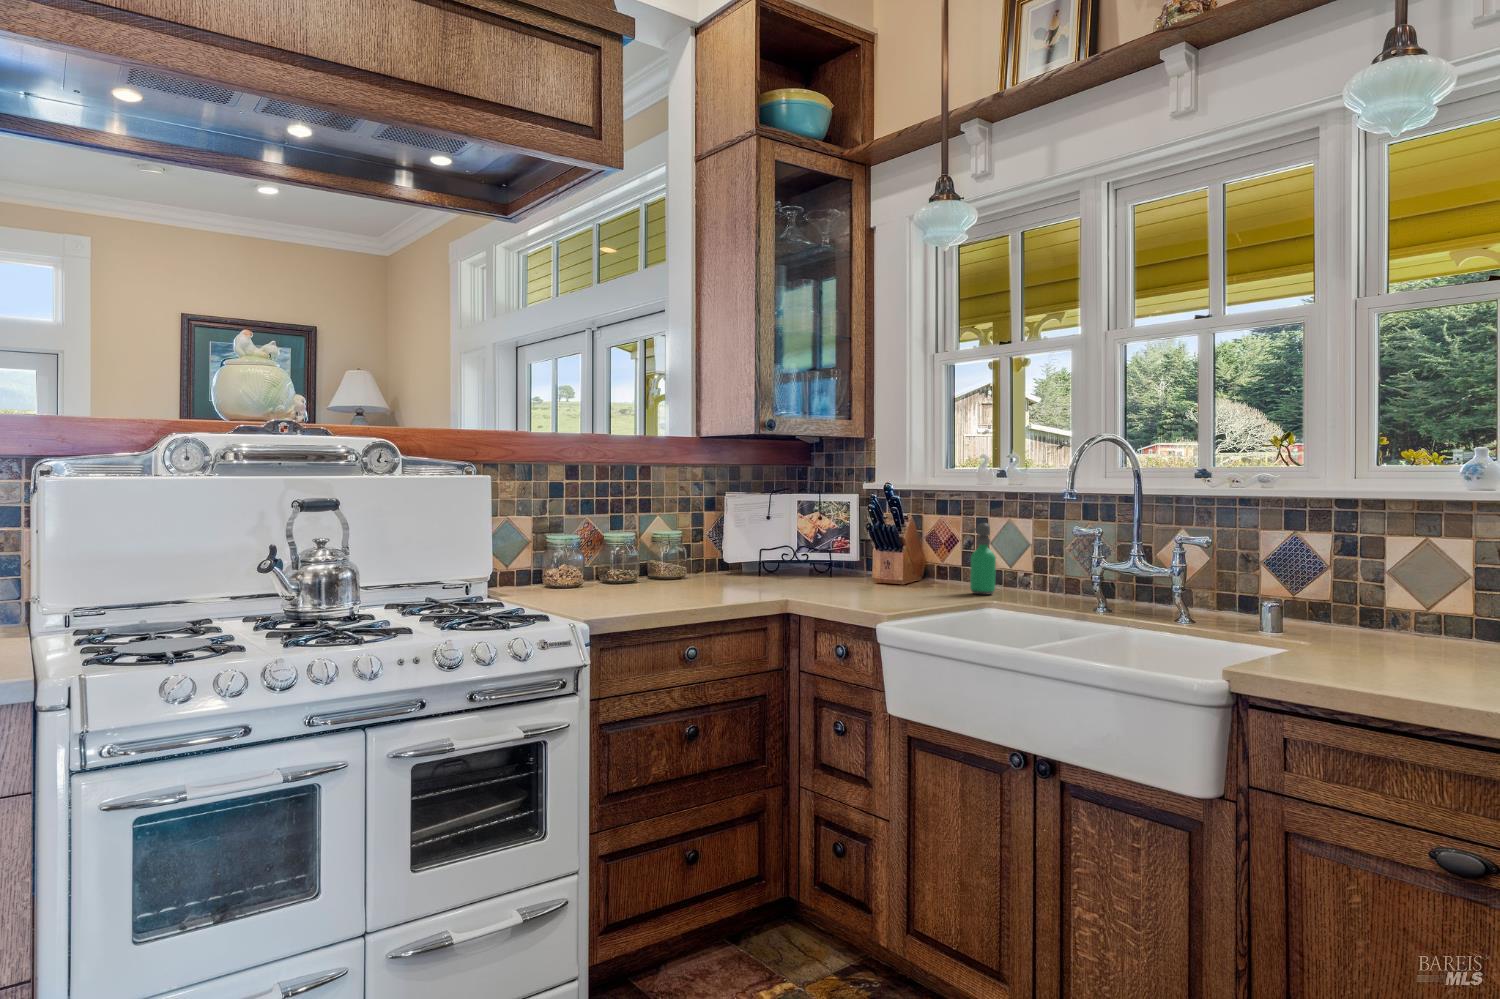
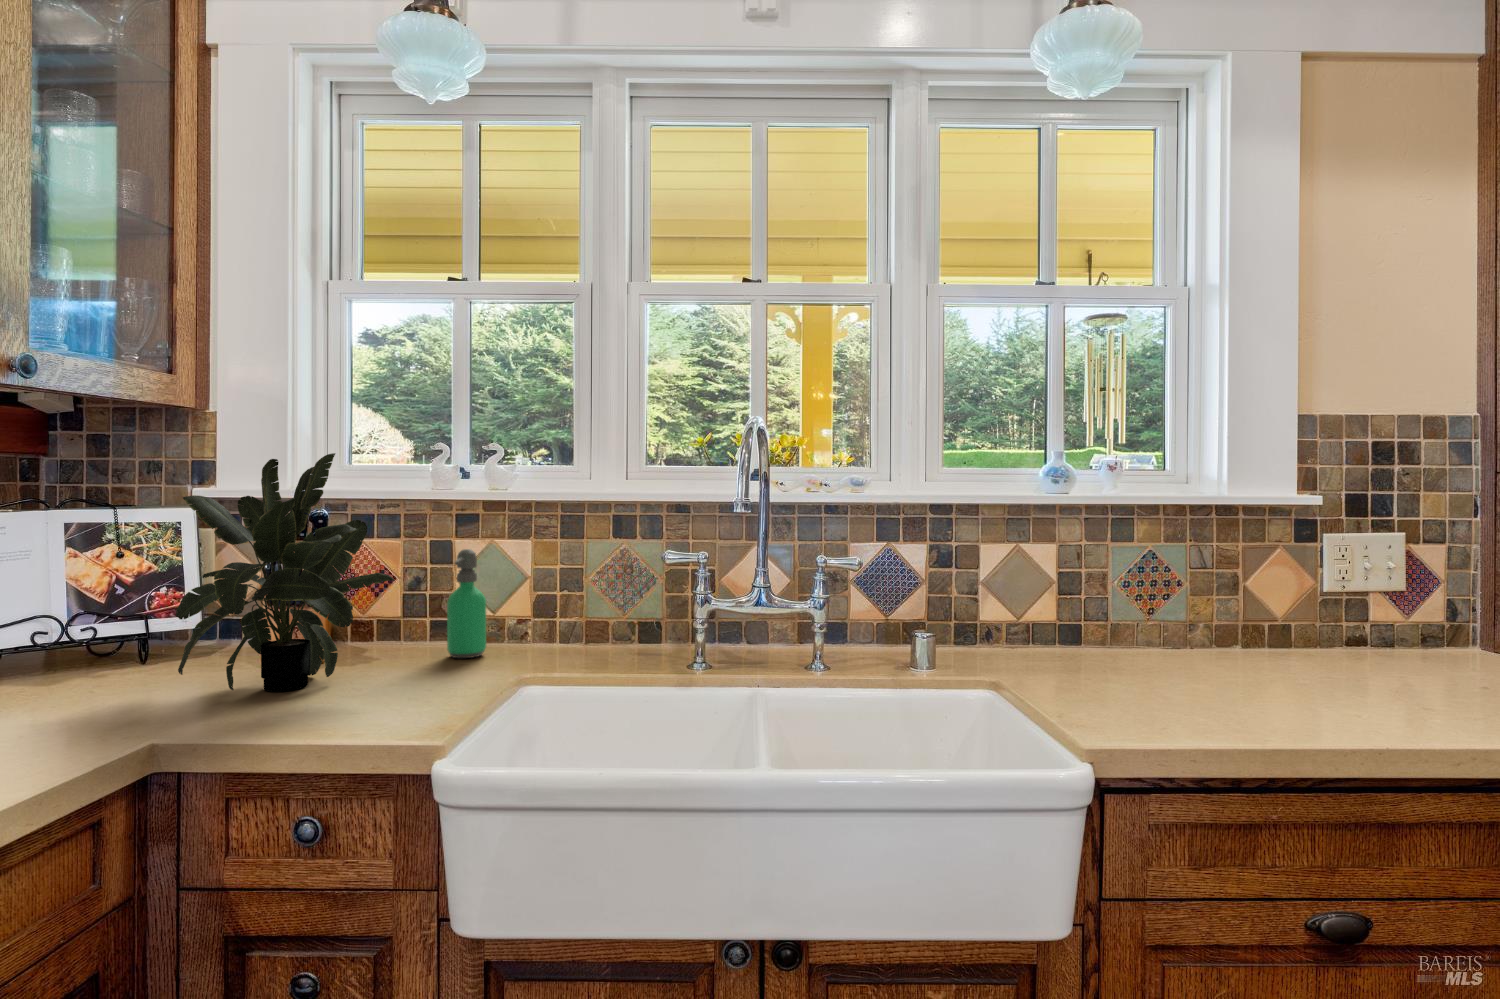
potted plant: none [823,462,924,592] -> present [176,453,395,692]

